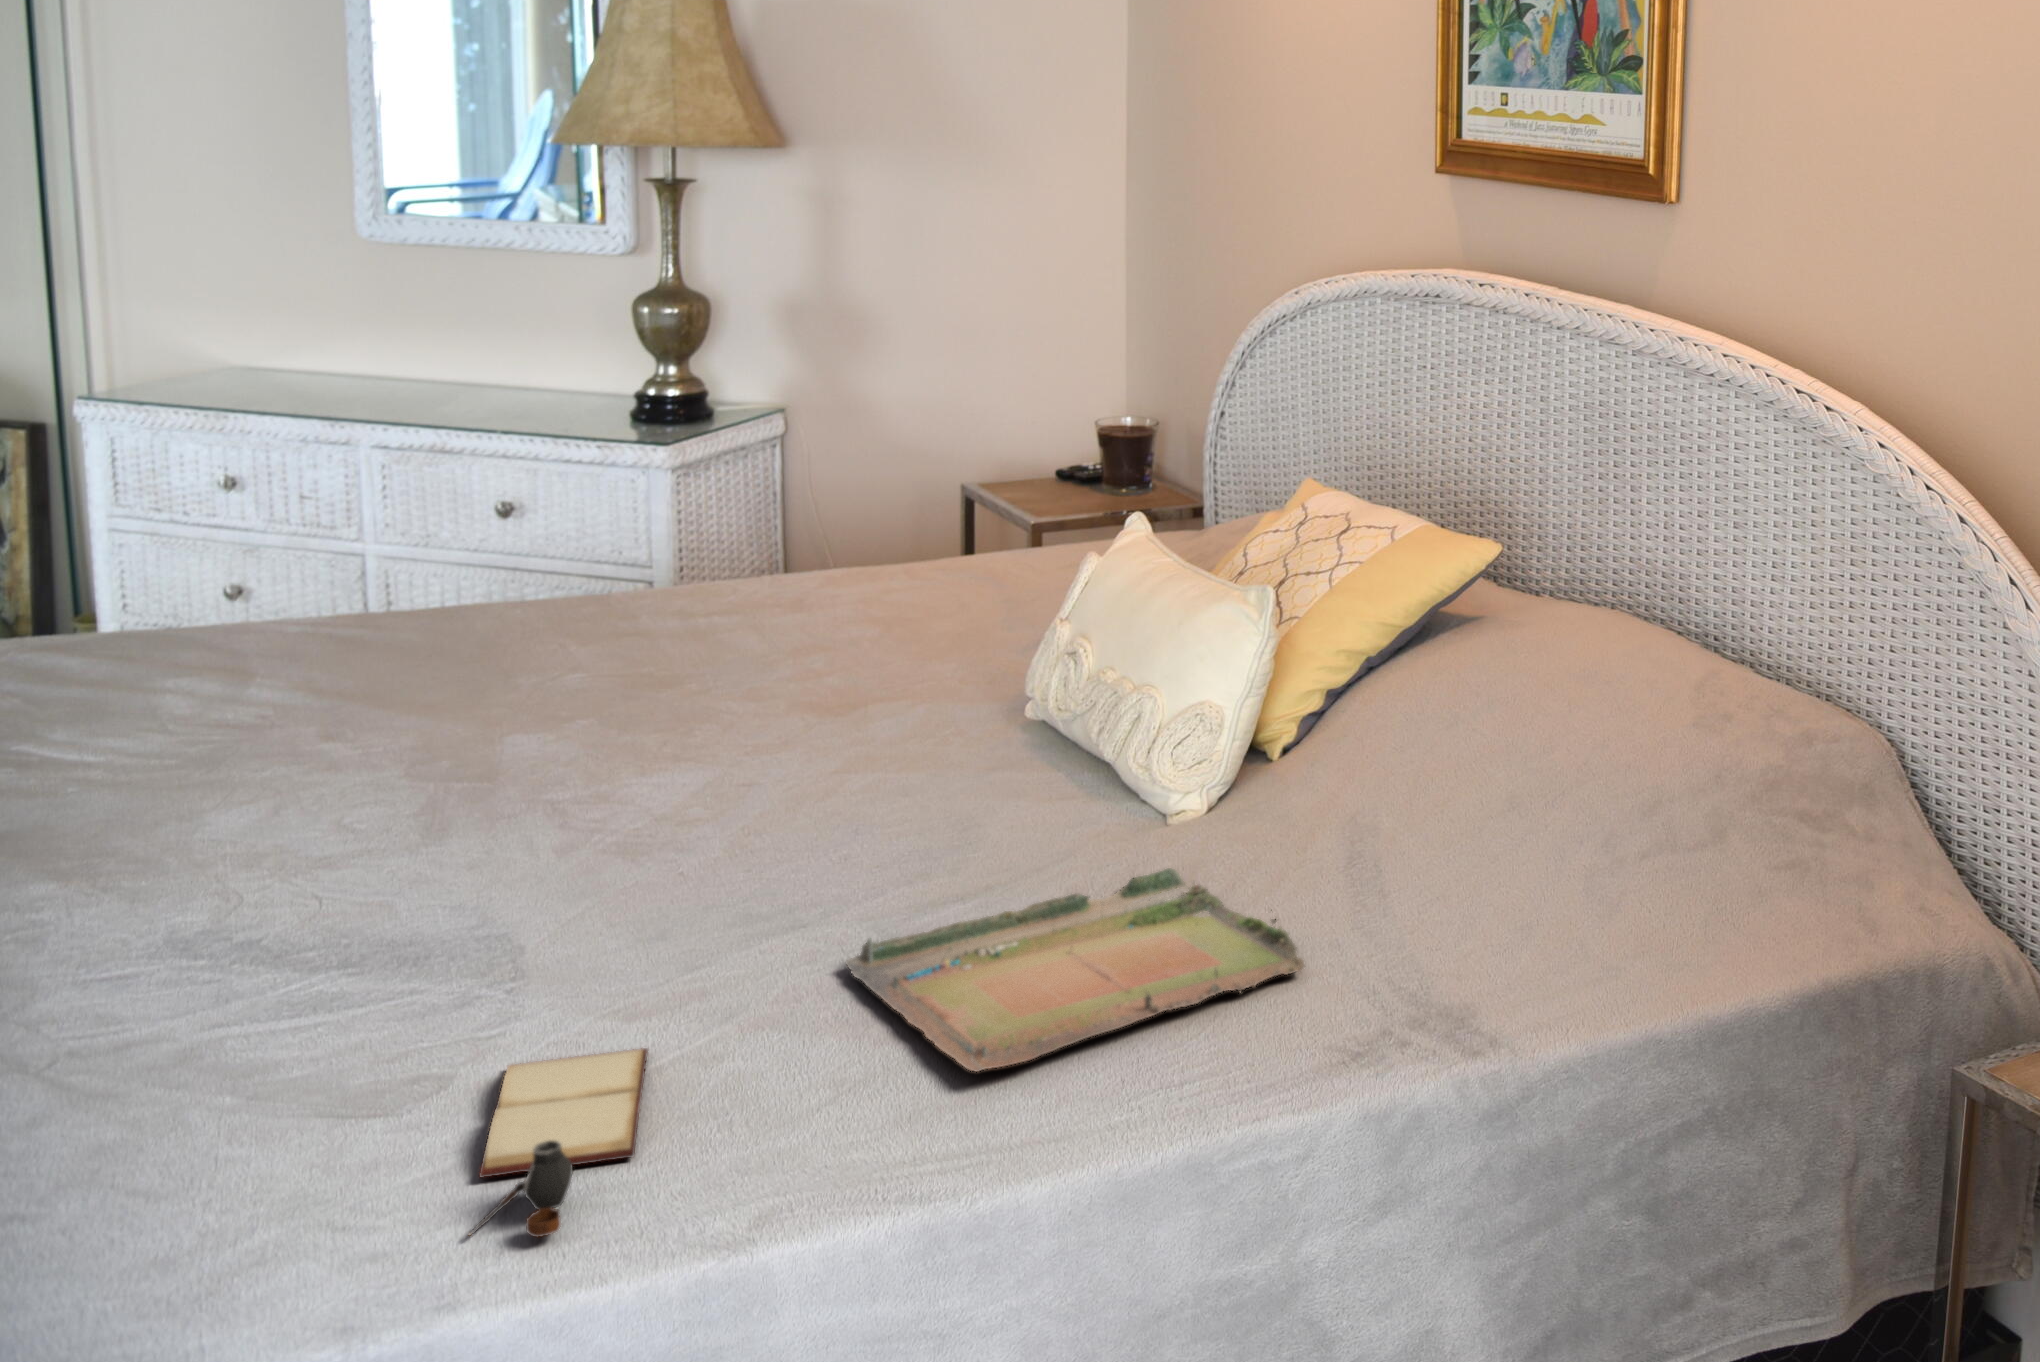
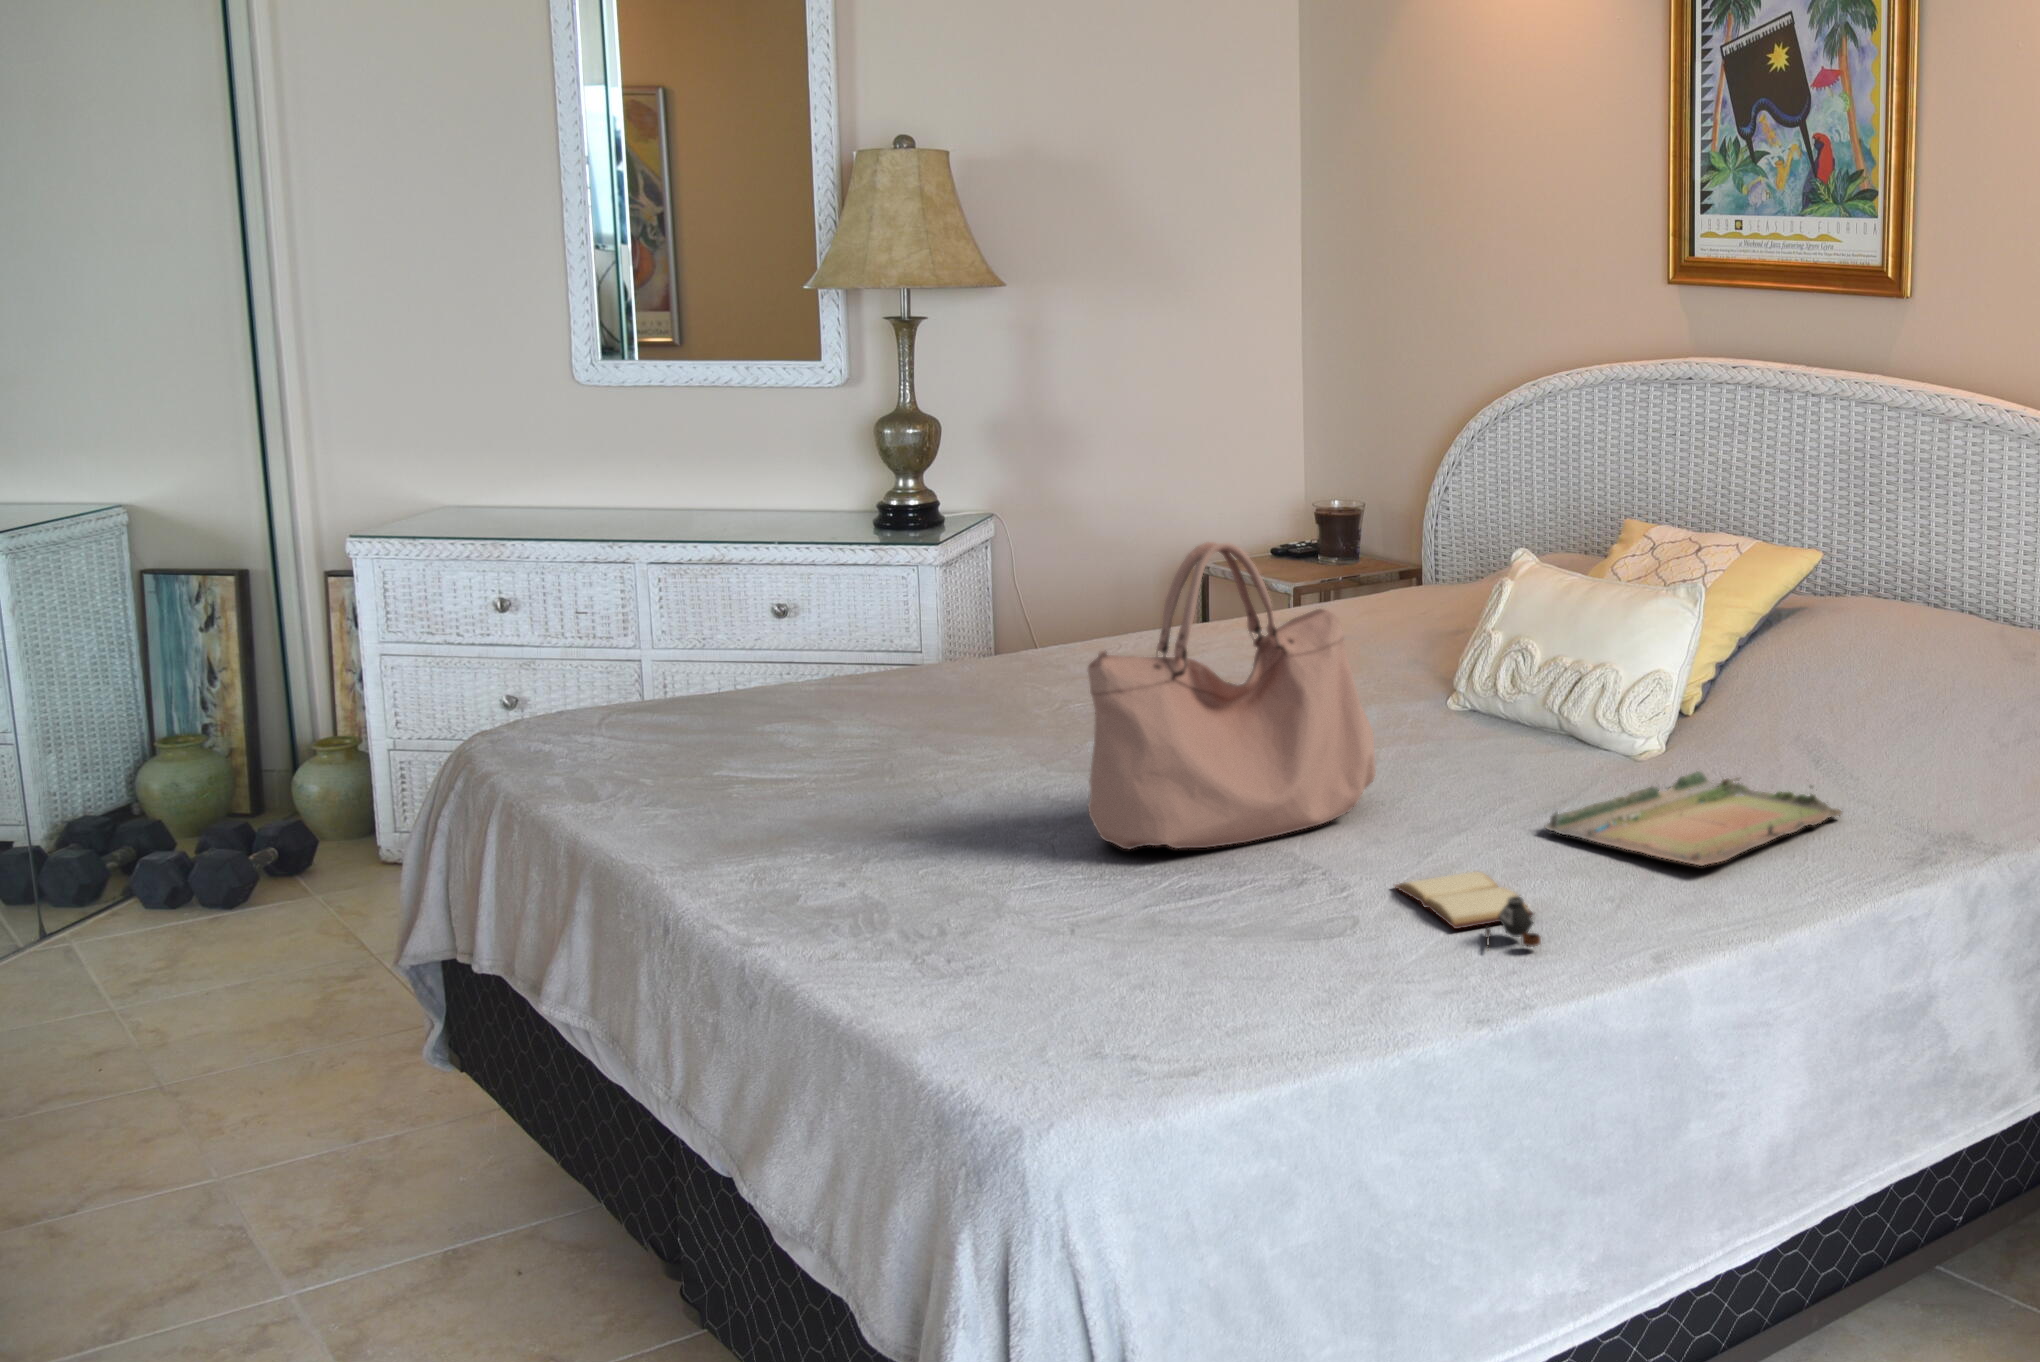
handbag: none [178,517,688,966] -> present [1088,542,1376,849]

